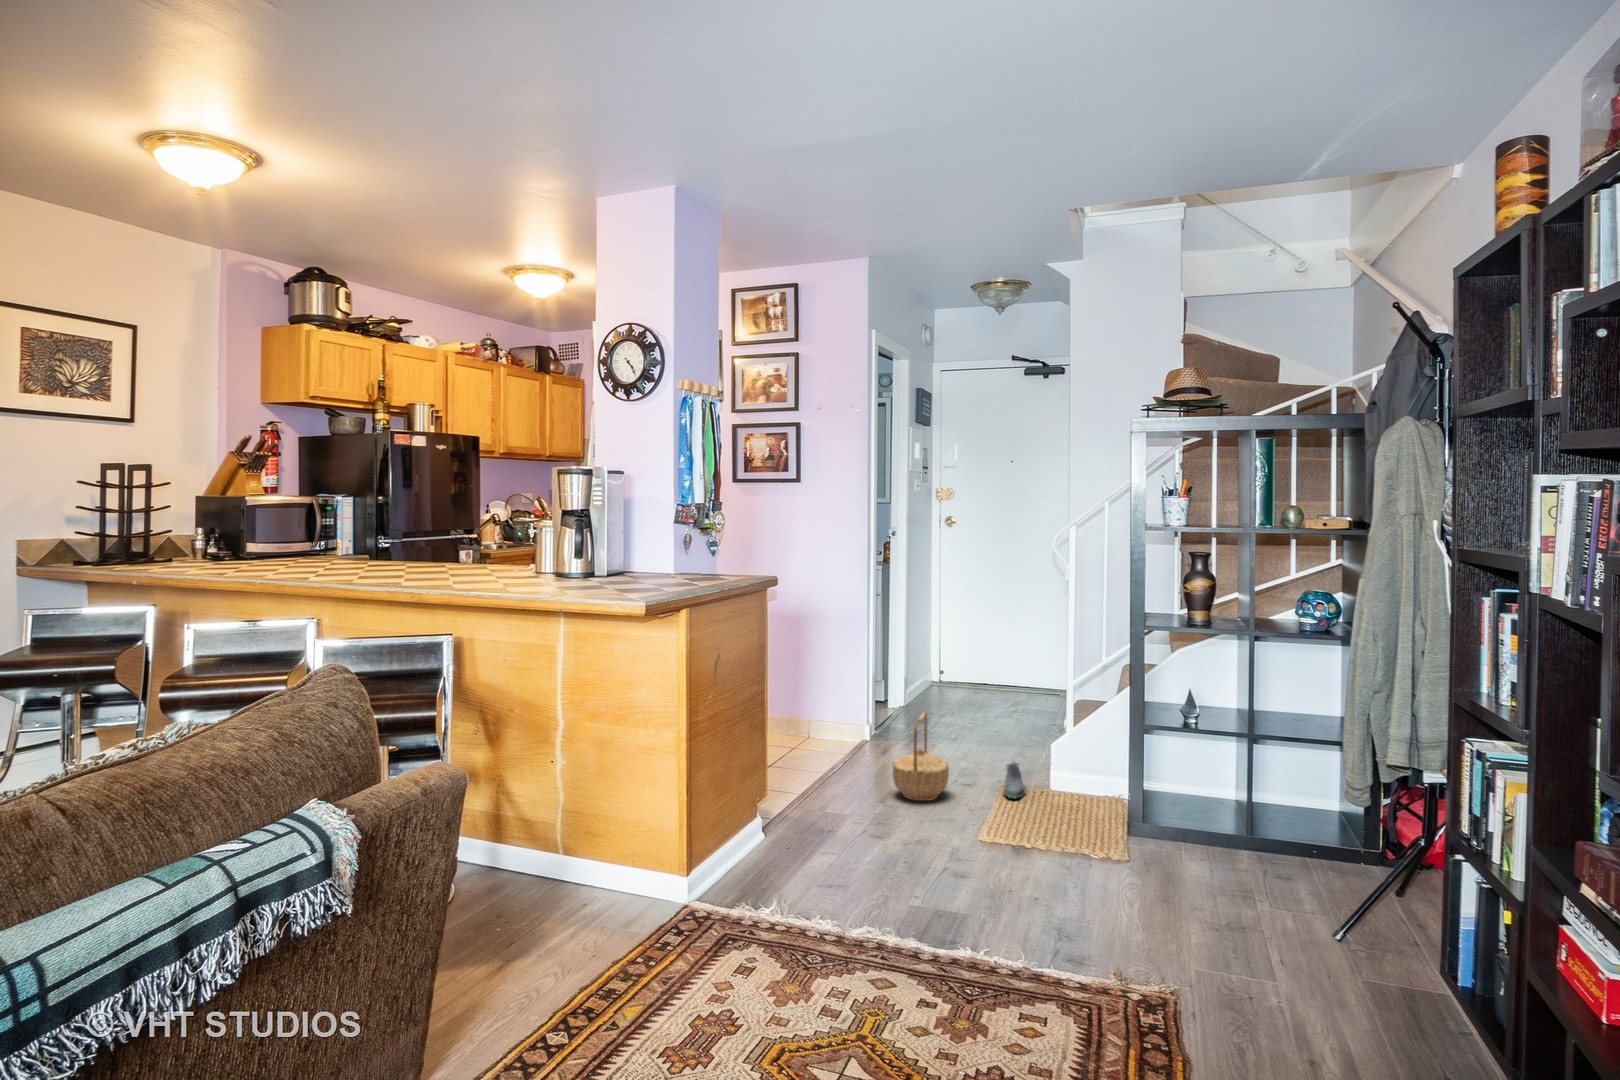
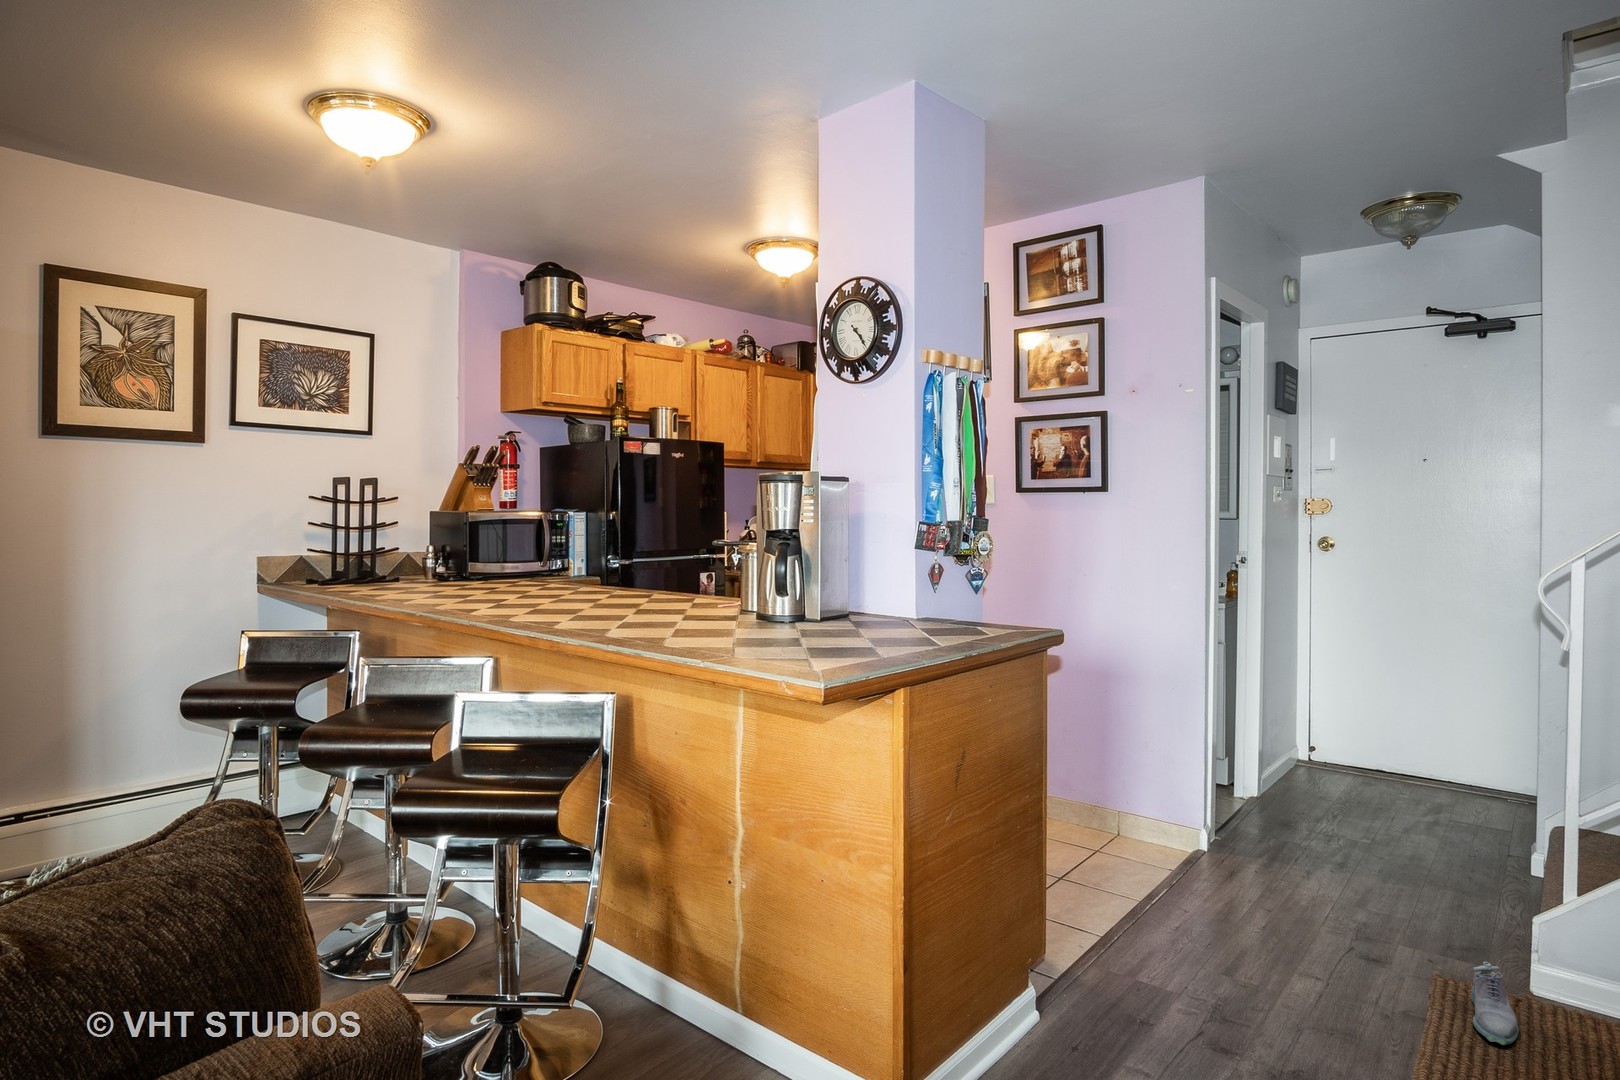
basket: present [892,712,949,801] -> none [1258,859,1365,1016]

